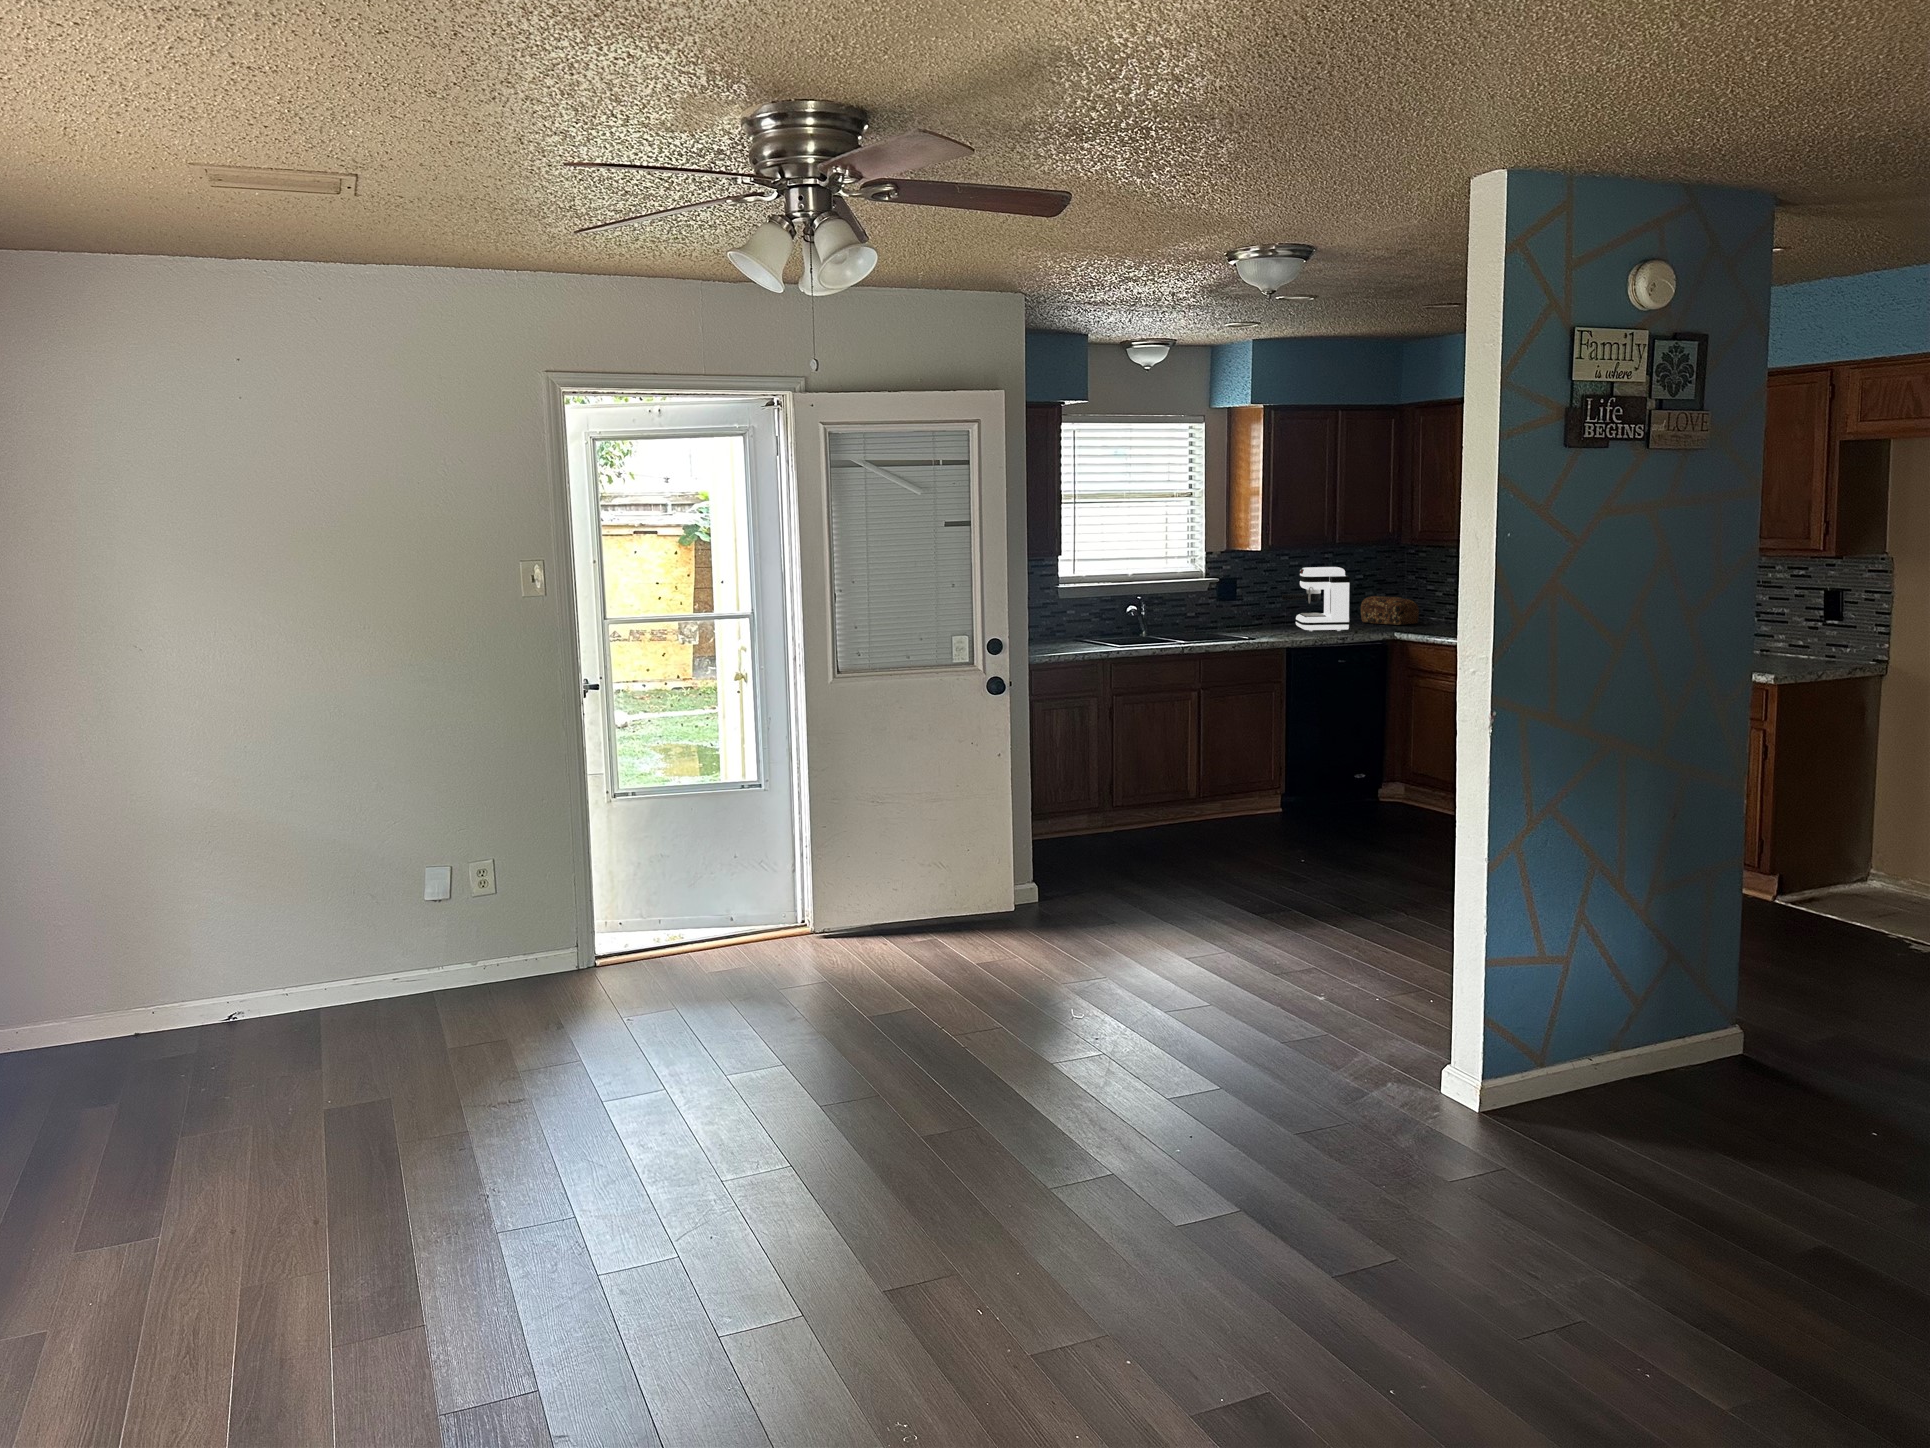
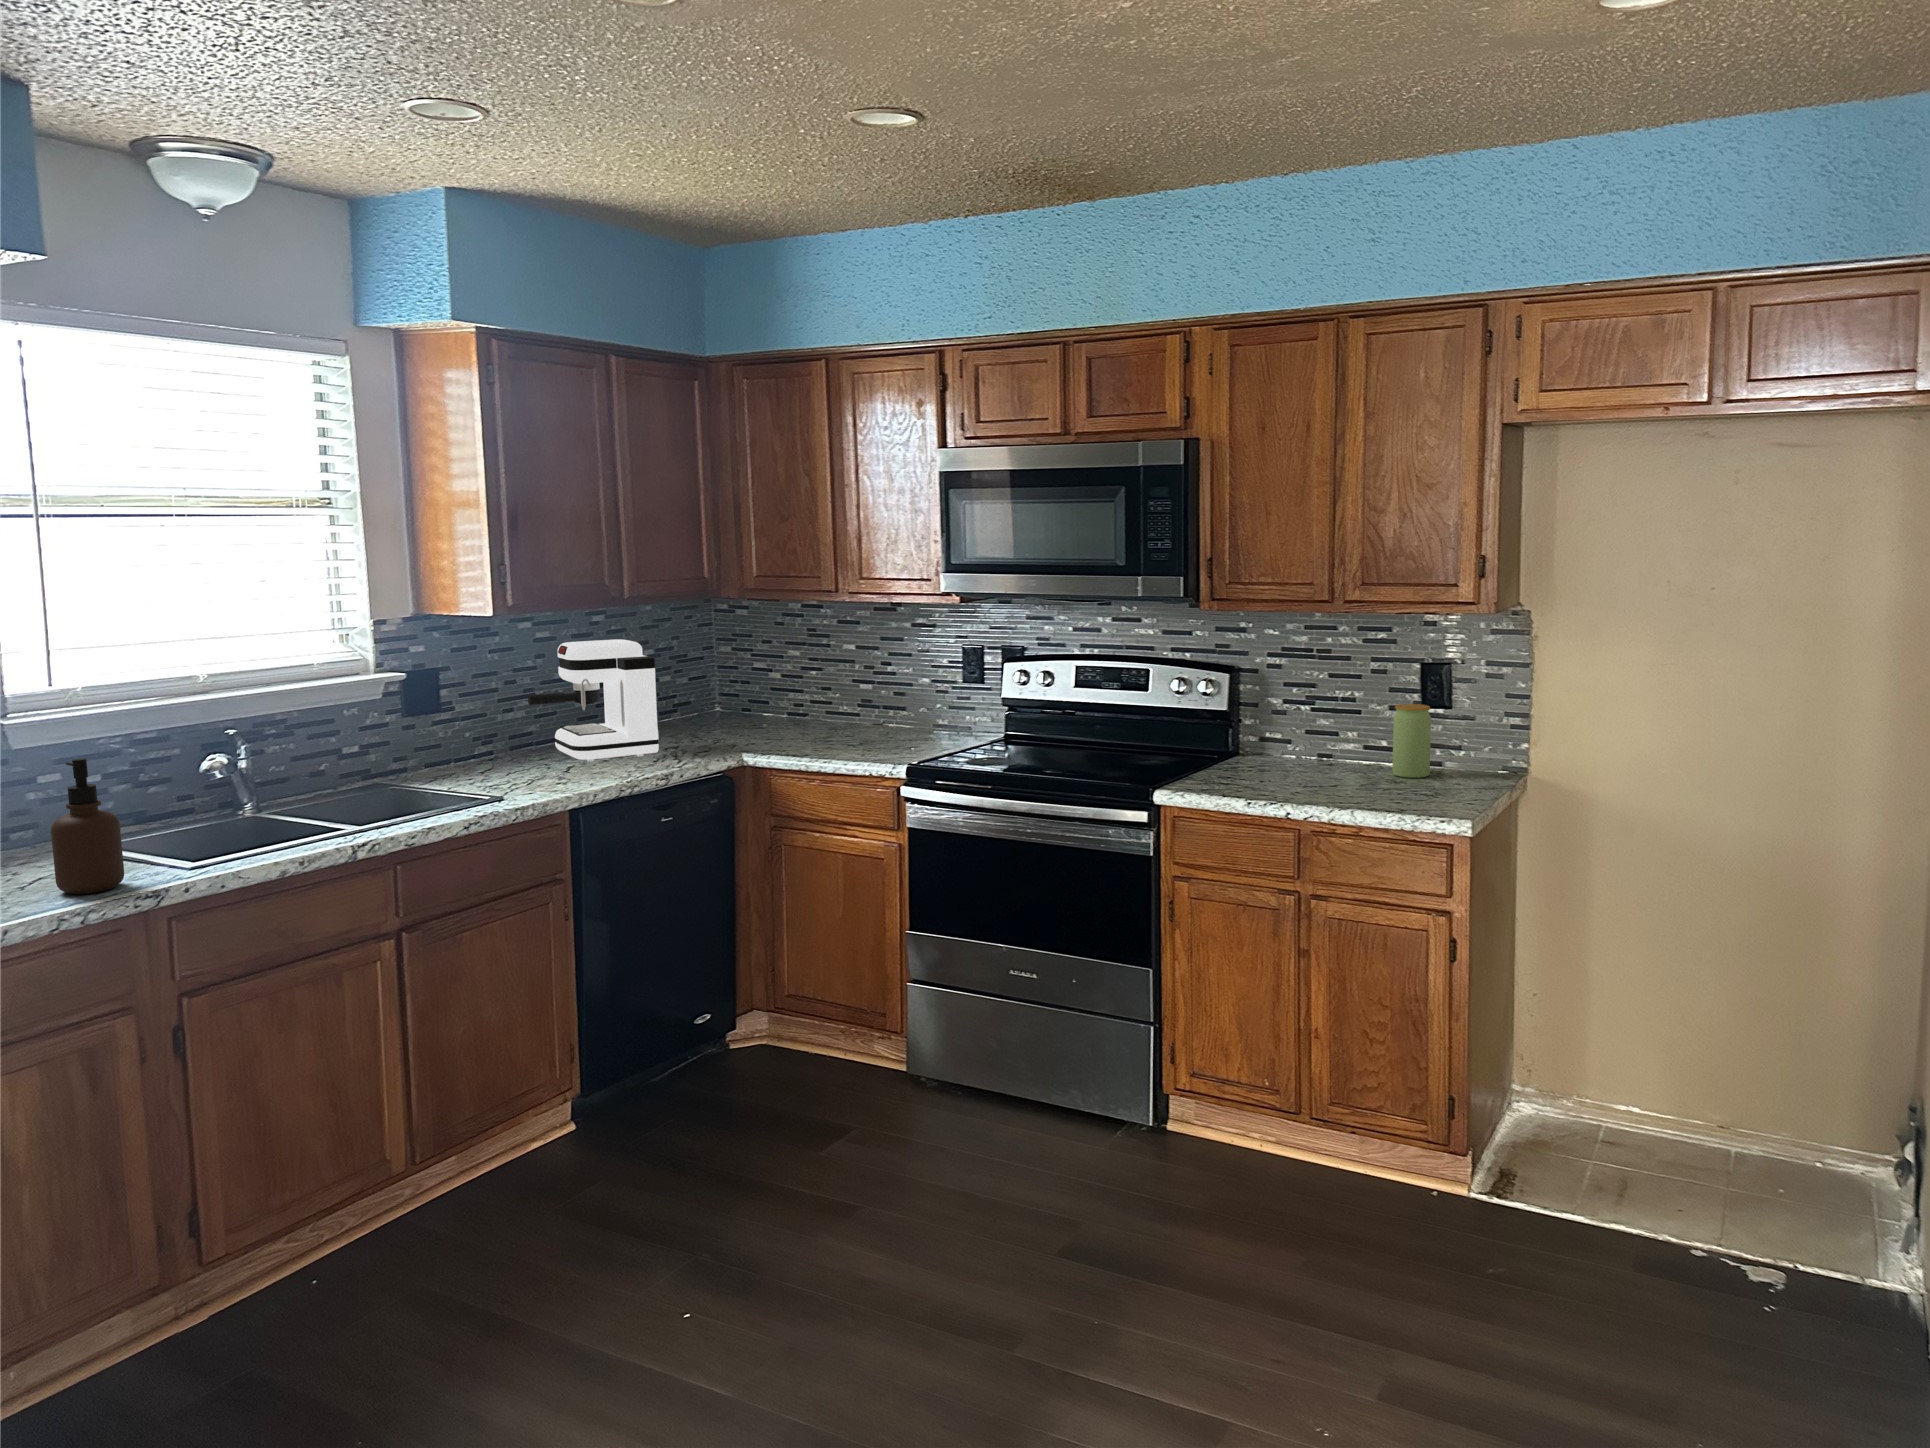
bread loaf: present [1361,596,1419,625] -> none [659,685,756,734]
soap dispenser: none [1079,602,1102,654] -> present [51,758,124,894]
jar: none [1789,616,1818,662] -> present [1392,704,1431,778]

